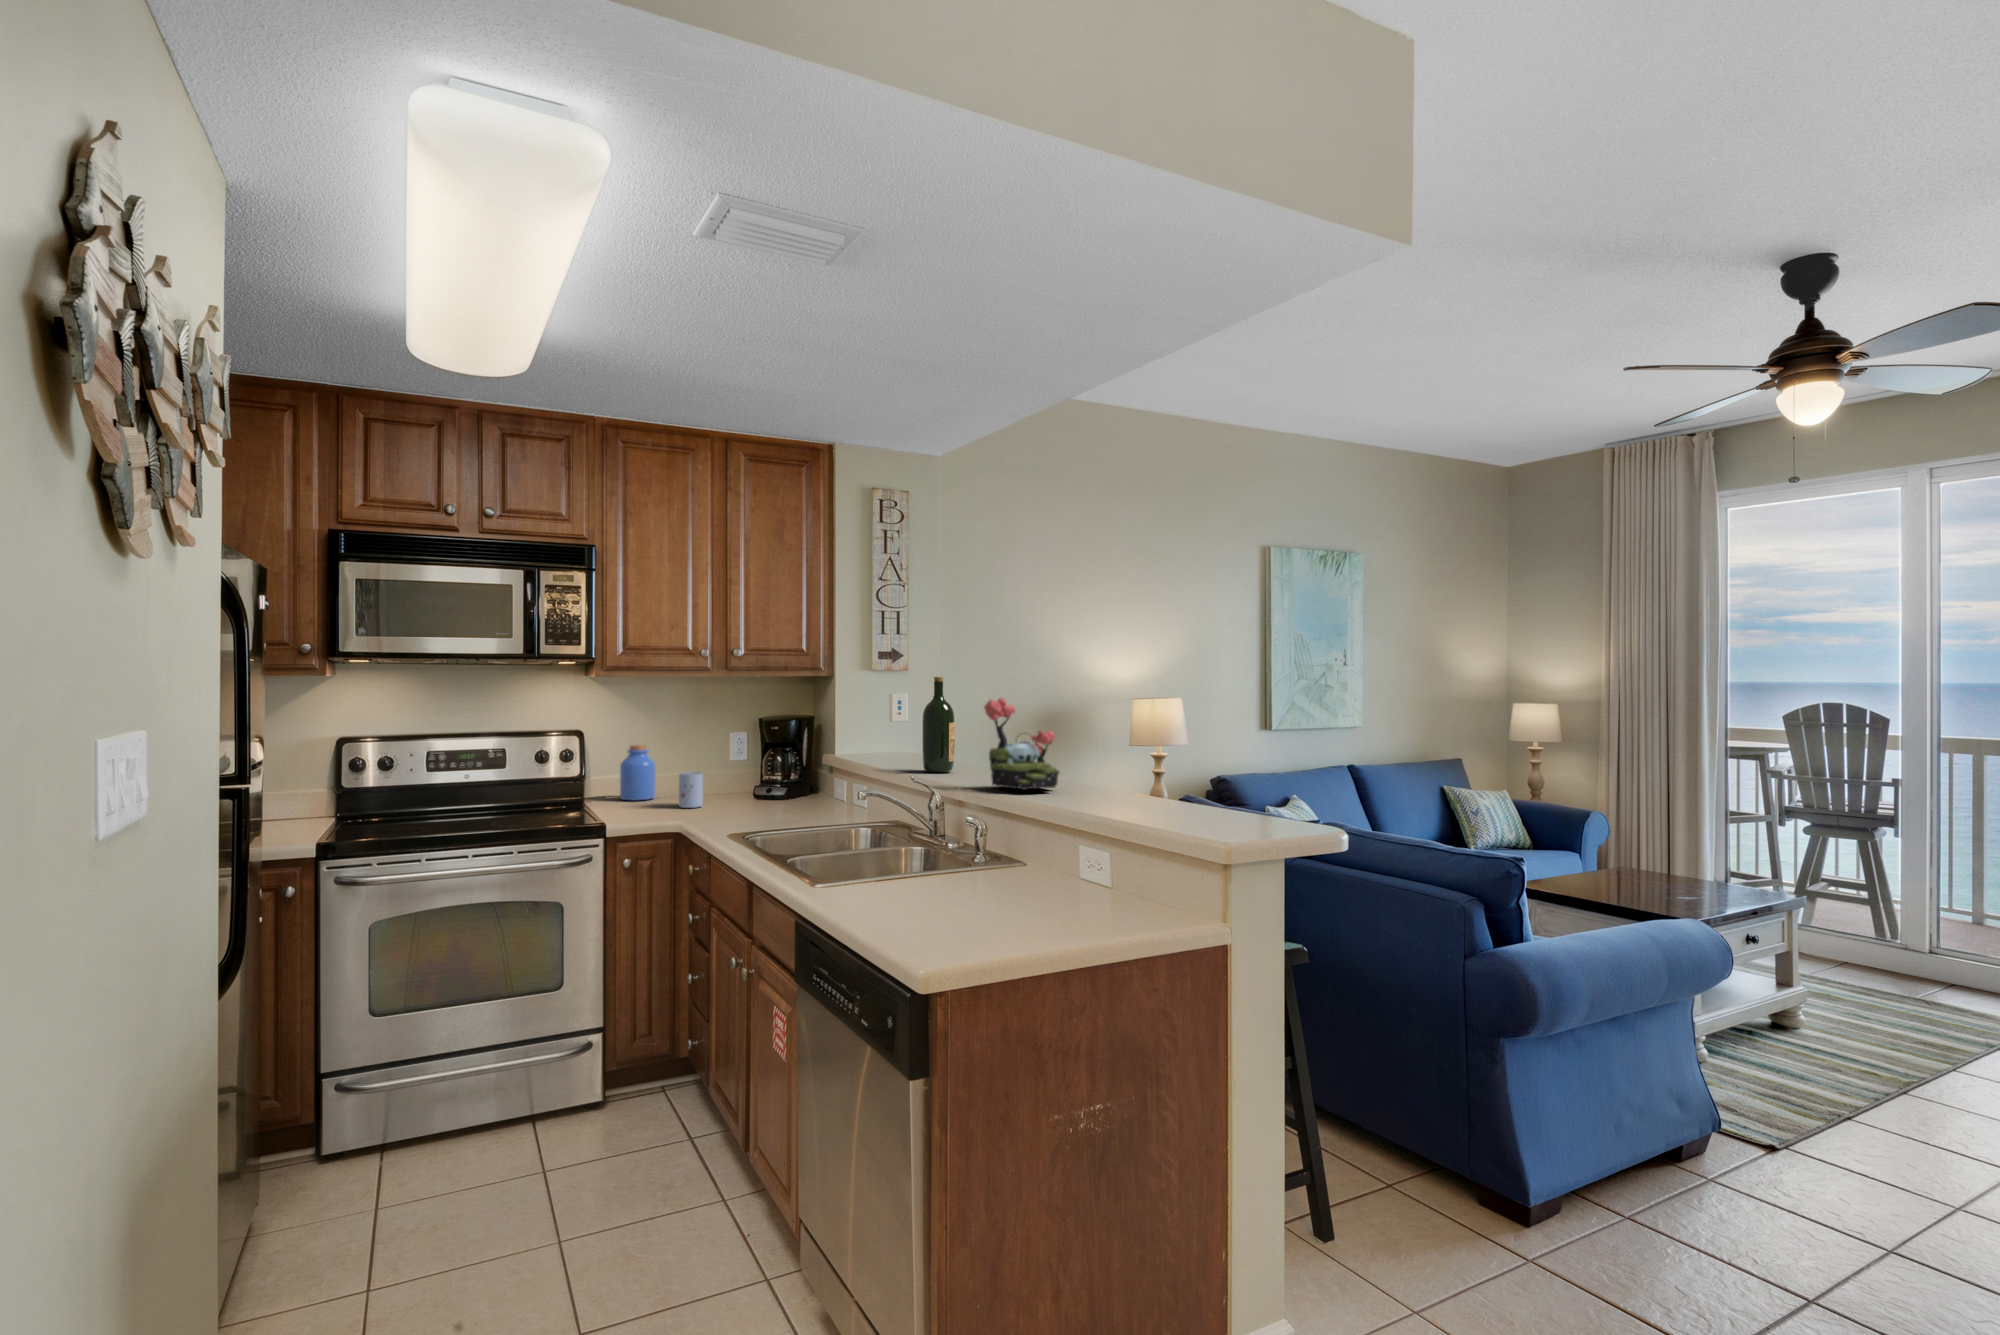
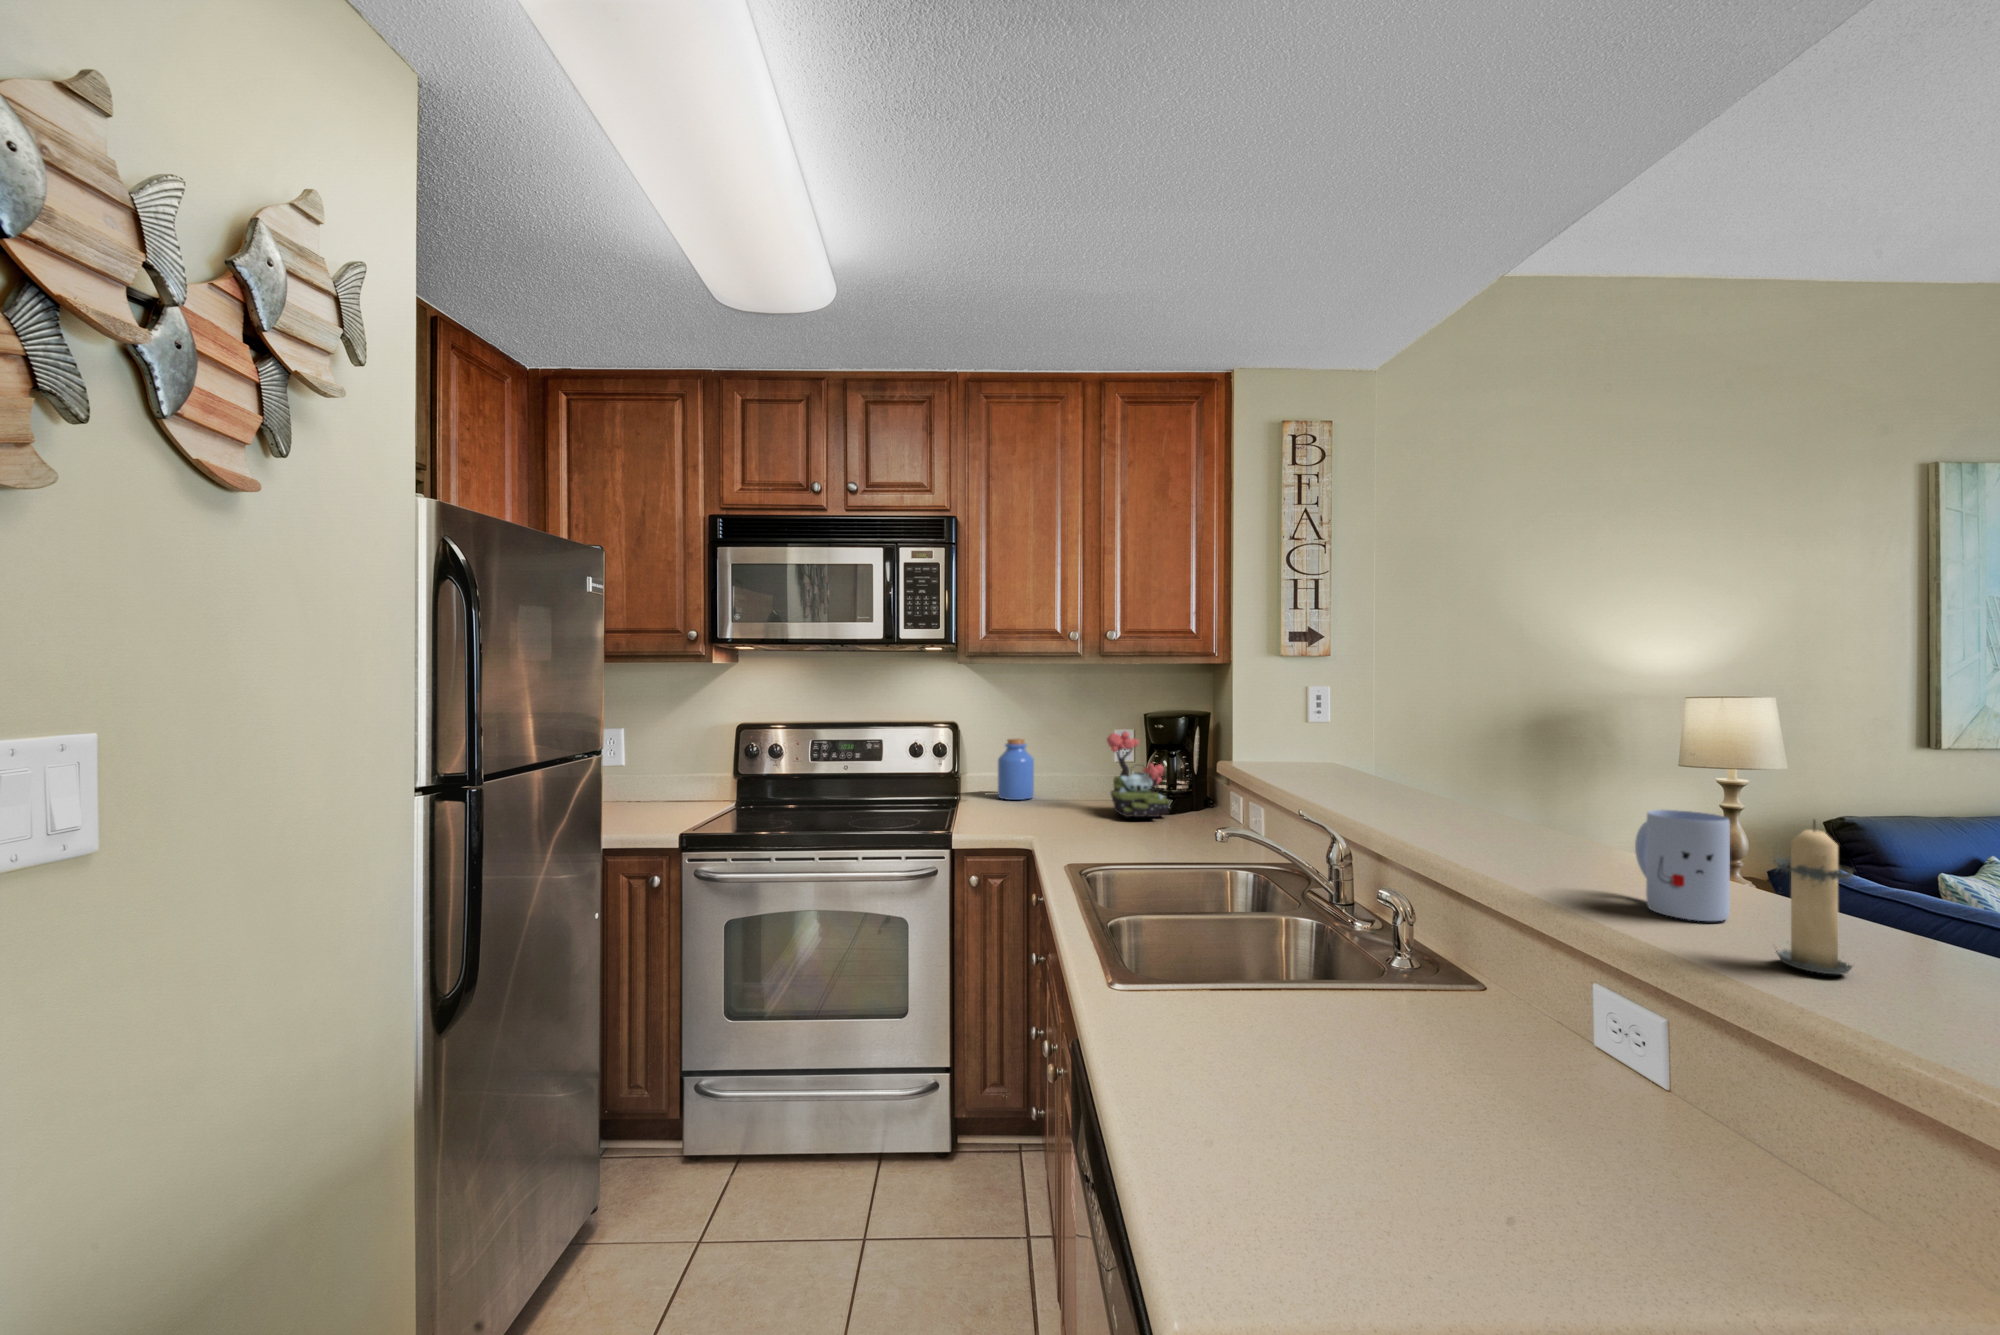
wine bottle: present [923,677,955,773] -> none [1333,662,1384,801]
plant: present [984,698,1060,790] -> present [1107,732,1170,817]
candle: none [1131,749,1164,816] -> present [1774,820,1853,974]
mug: present [679,772,703,808] -> present [1635,809,1730,921]

